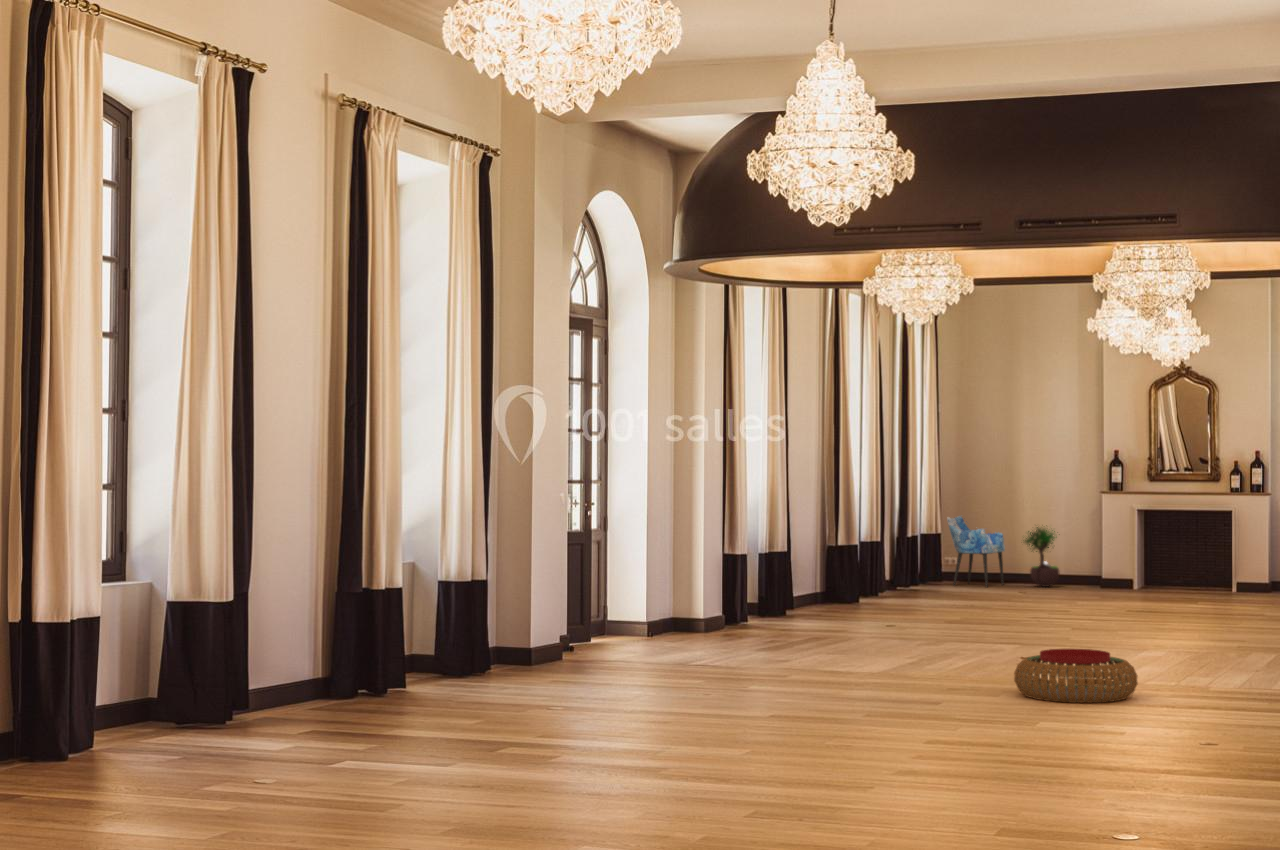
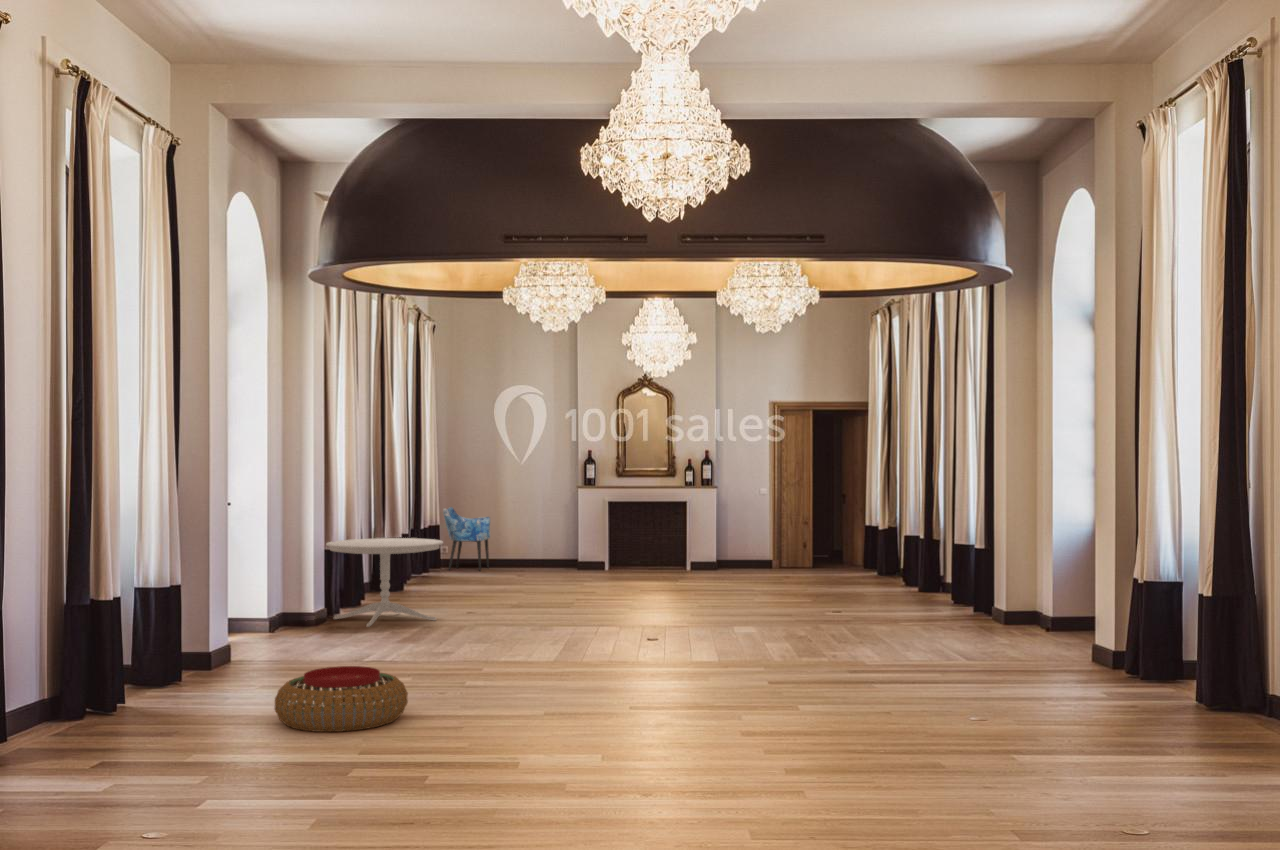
potted tree: present [1023,527,1060,587] -> none [509,511,543,569]
dining table: none [736,541,849,624] -> present [326,538,443,627]
pouf: present [1014,649,1138,703] -> present [275,666,408,732]

